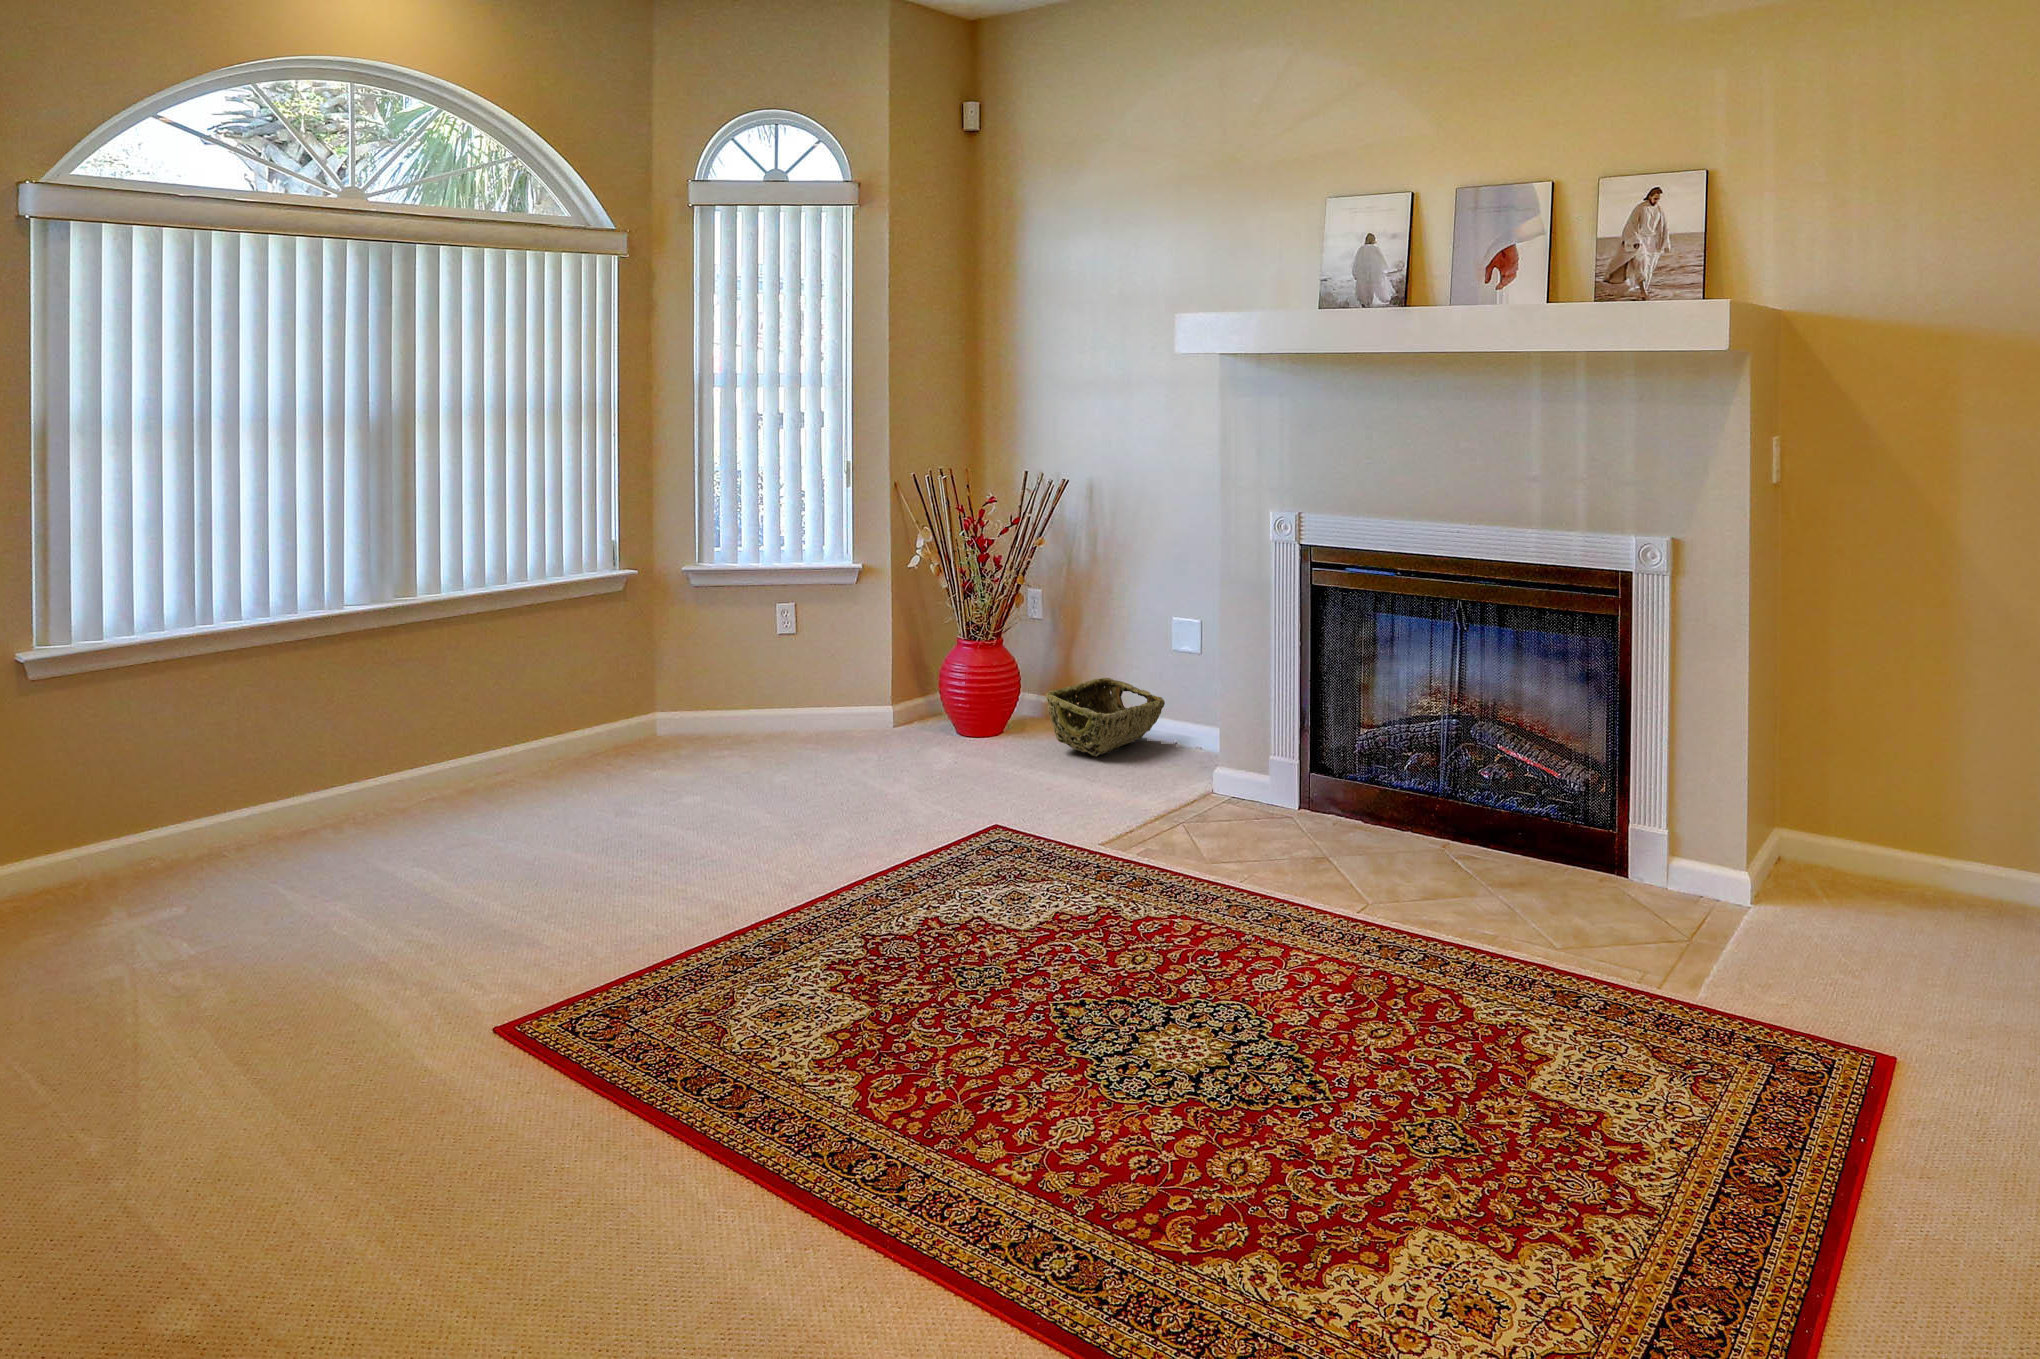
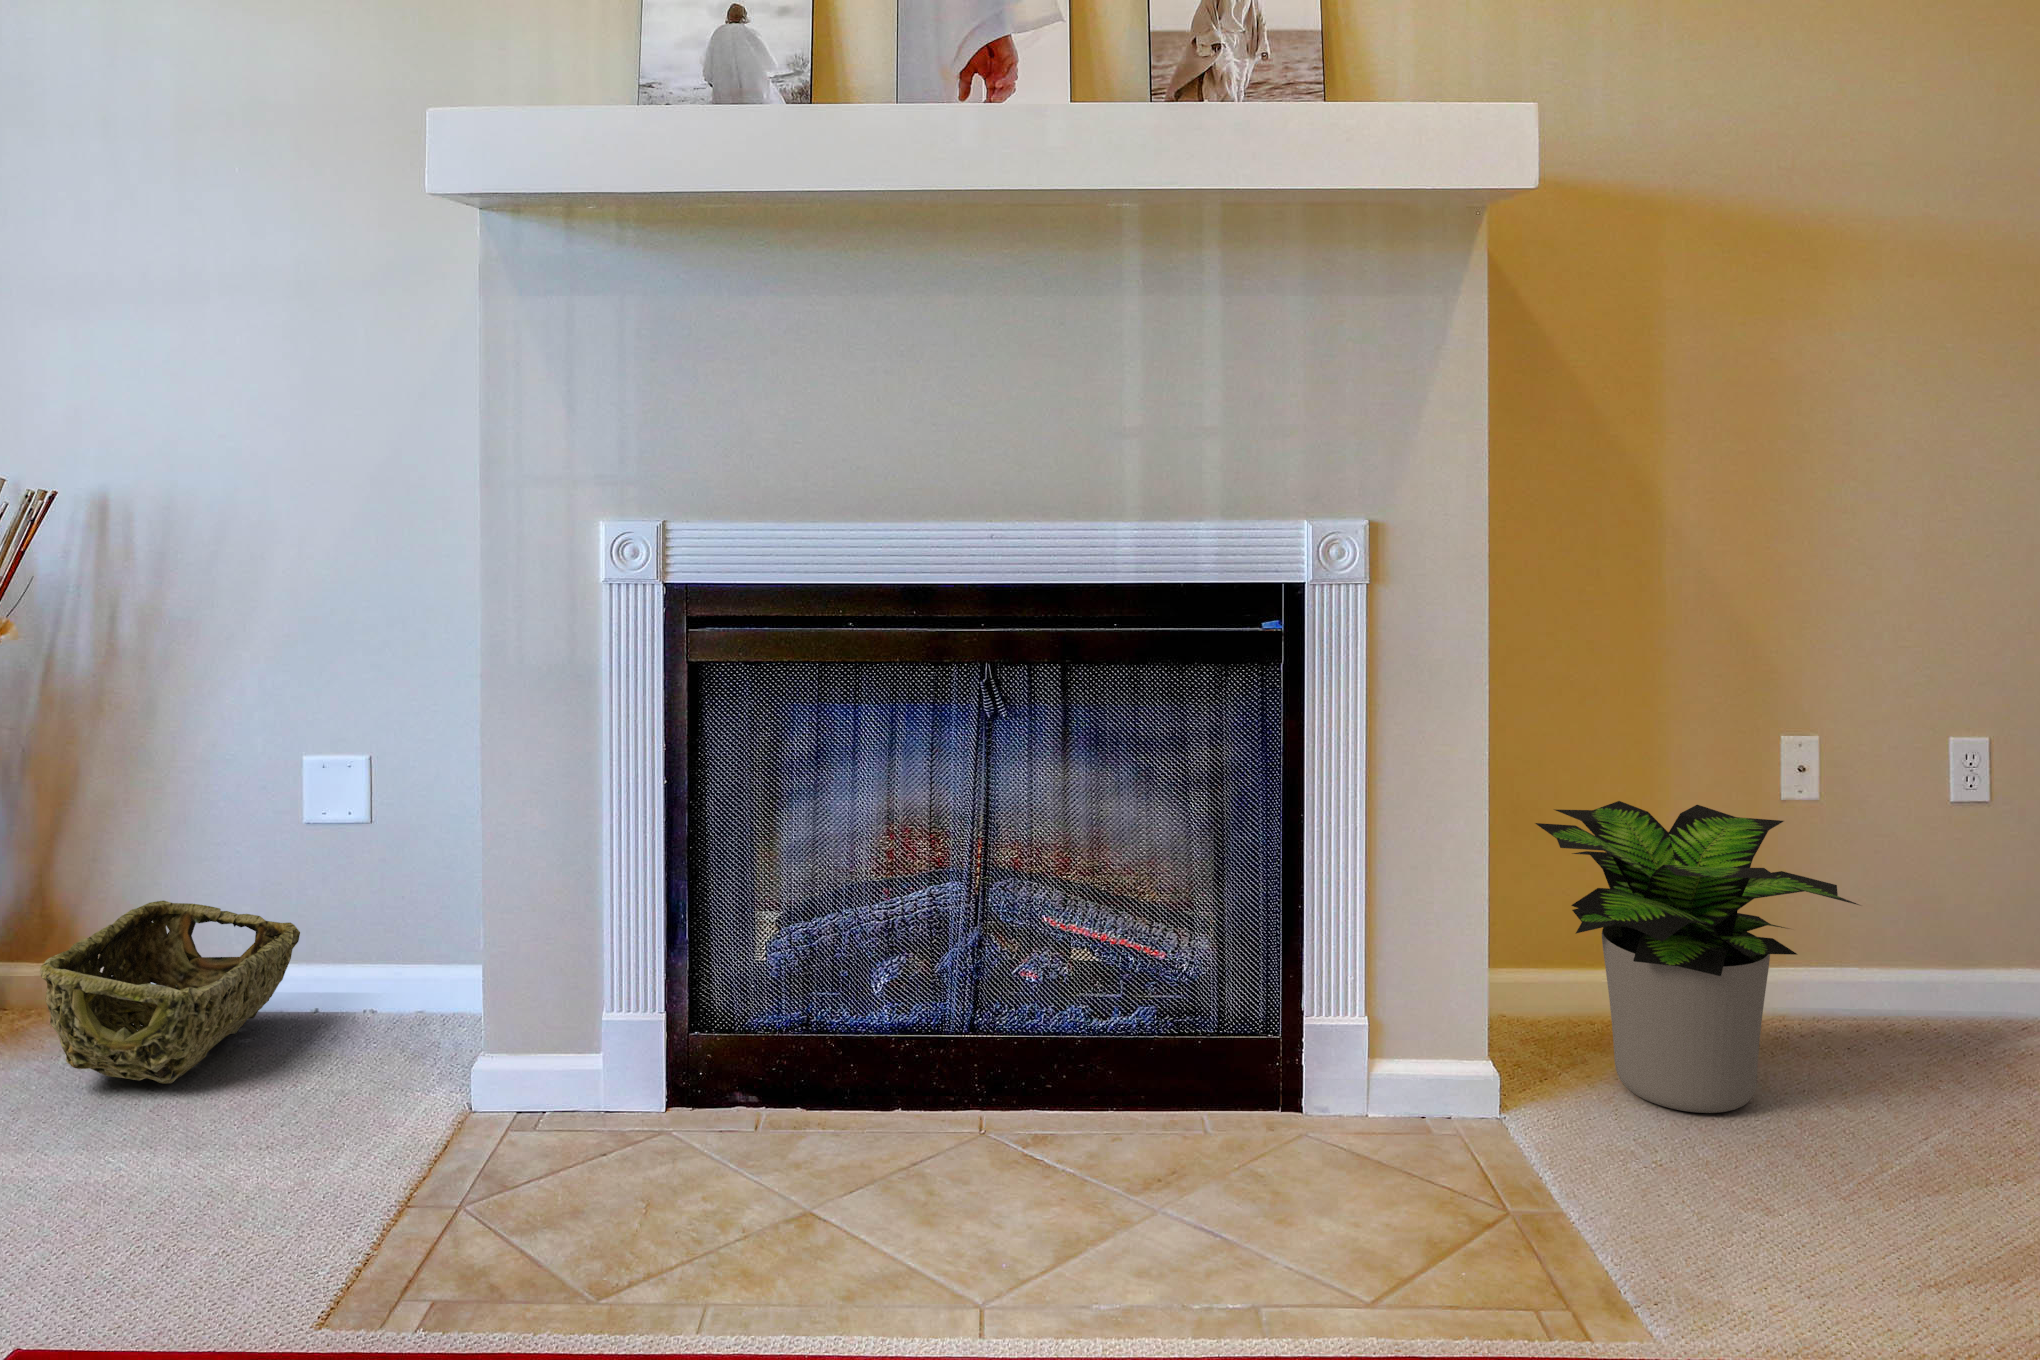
potted plant: none [1800,735,2032,937] -> present [1535,801,1859,1113]

